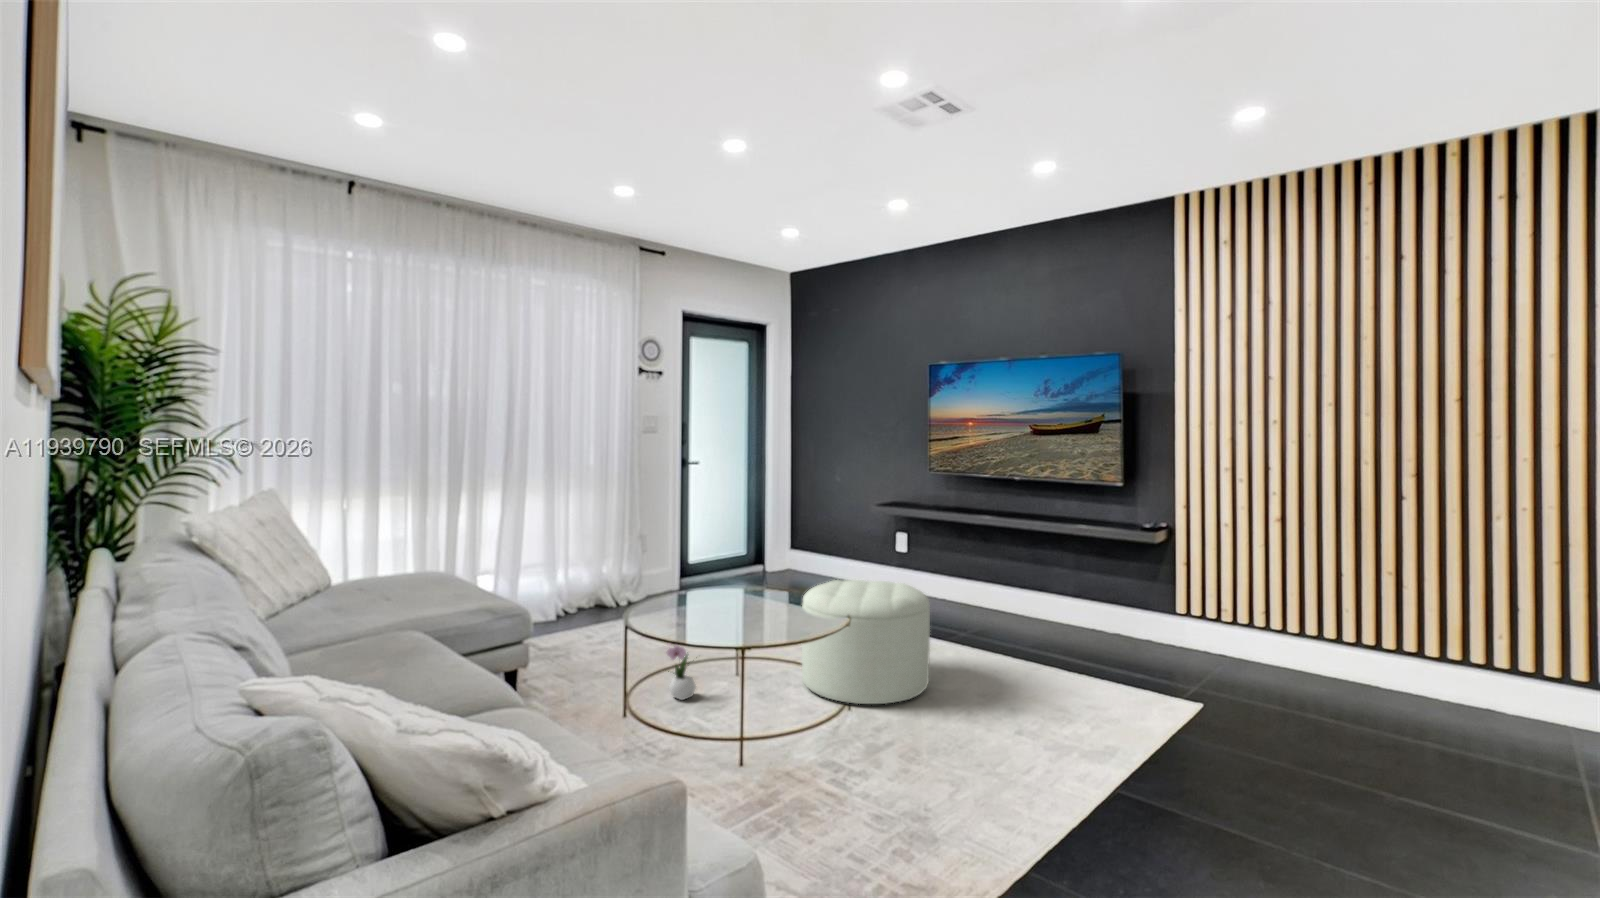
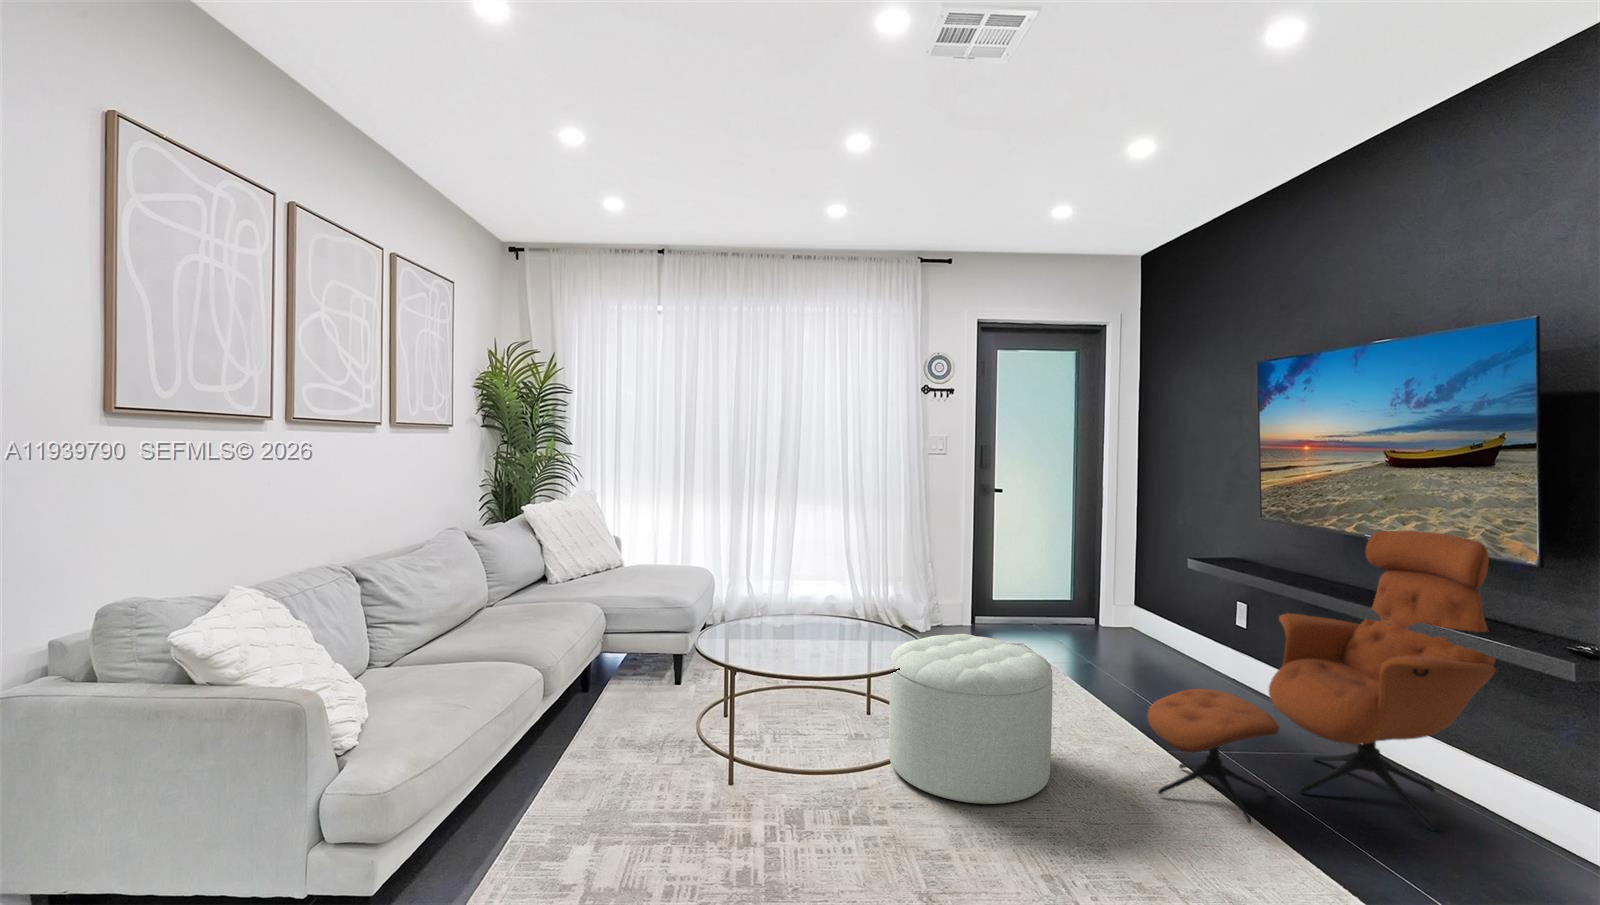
lounge chair: none [958,473,1104,664] -> present [1148,530,1496,830]
flower arrangement: present [667,643,696,700] -> none [756,639,789,723]

